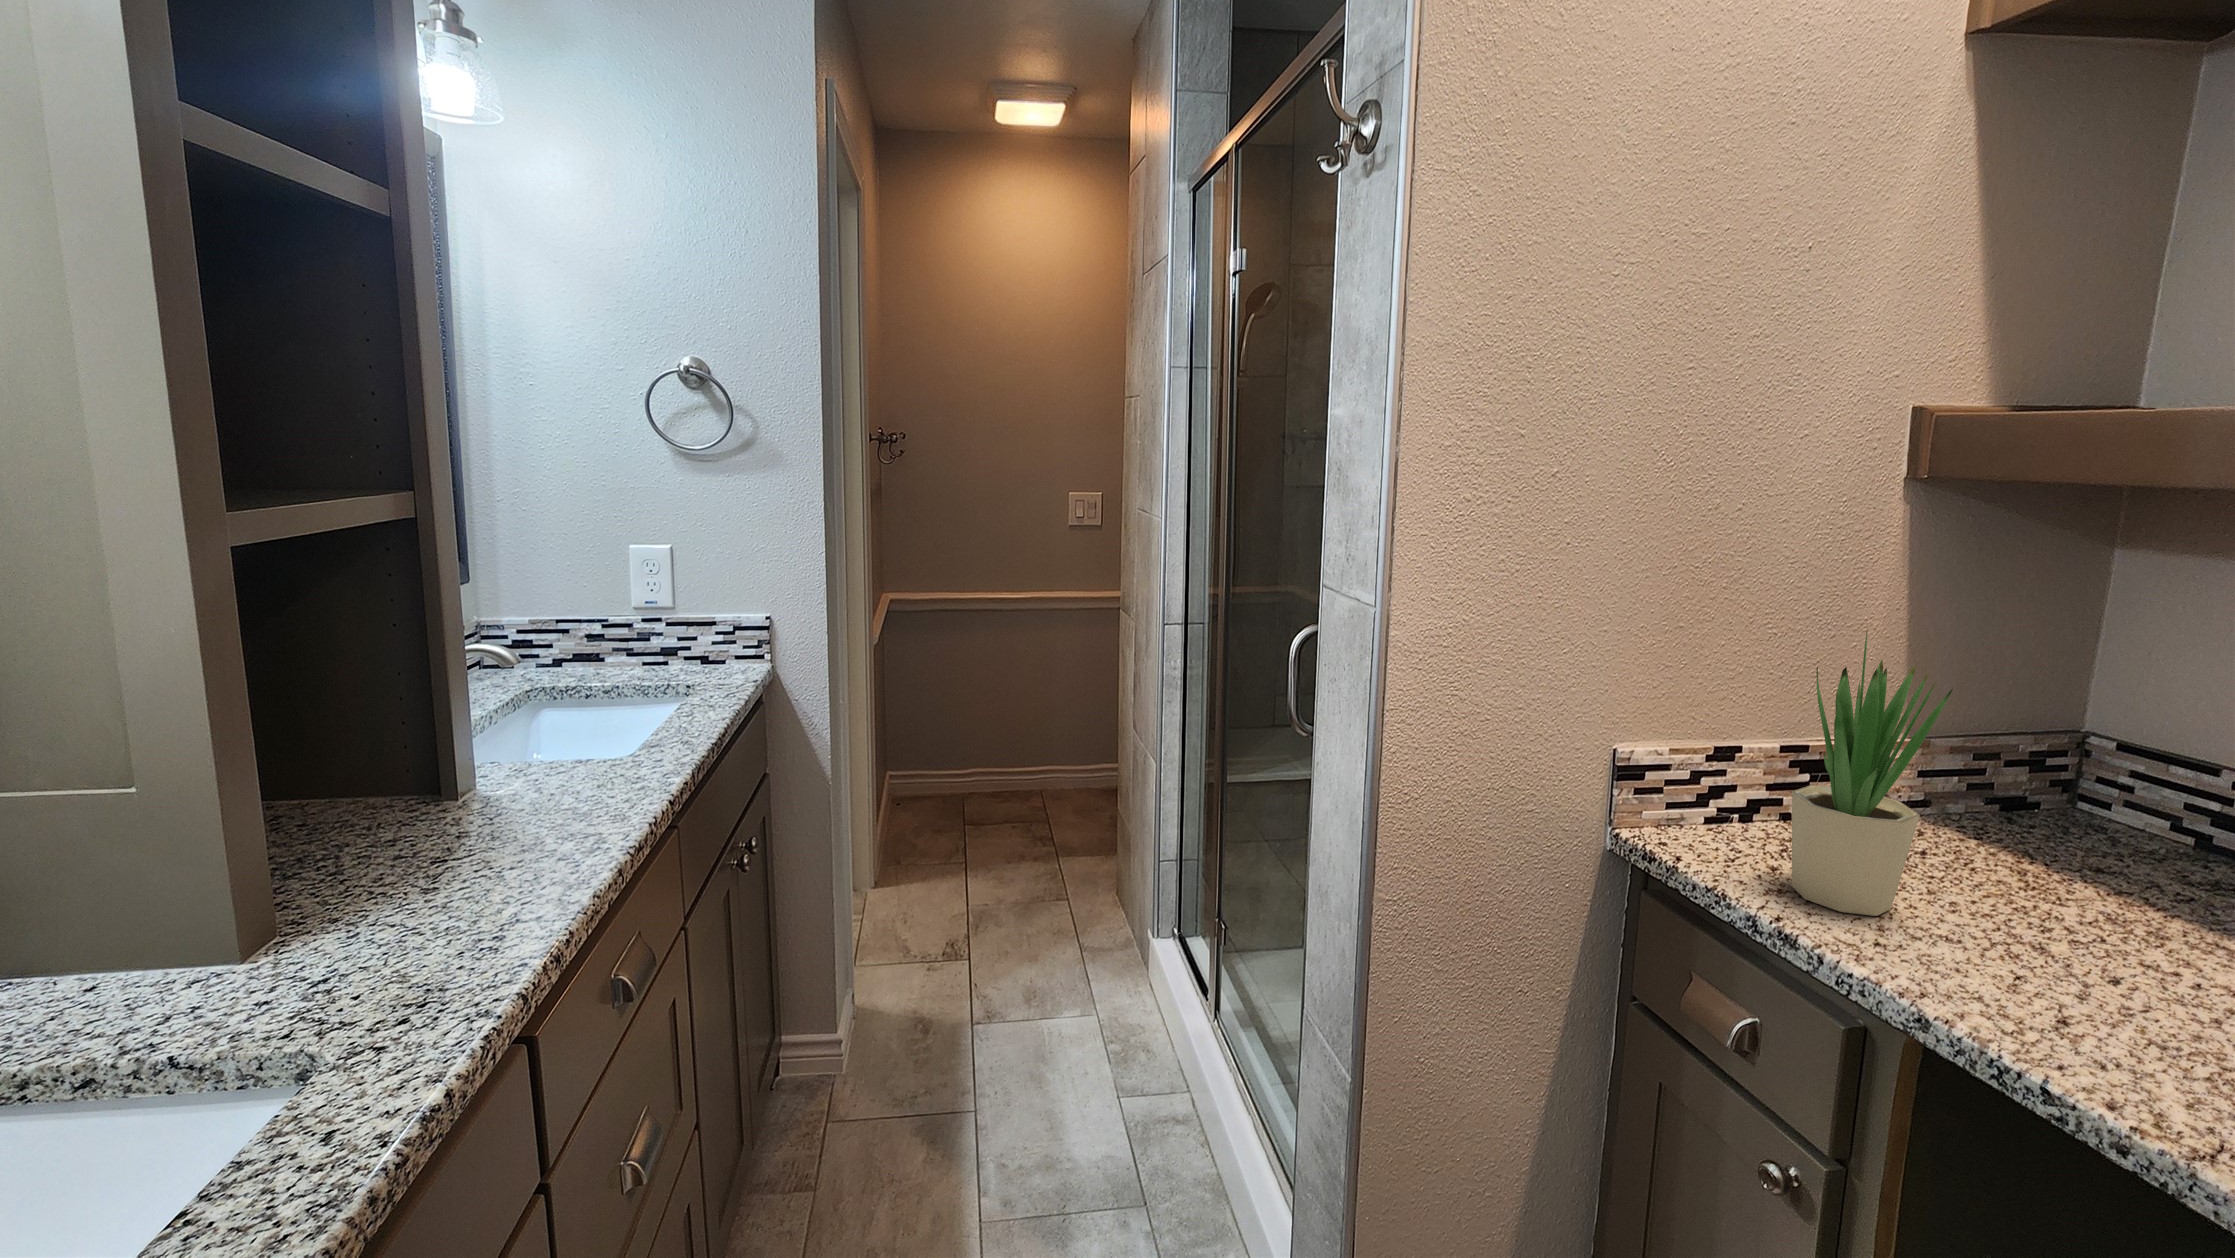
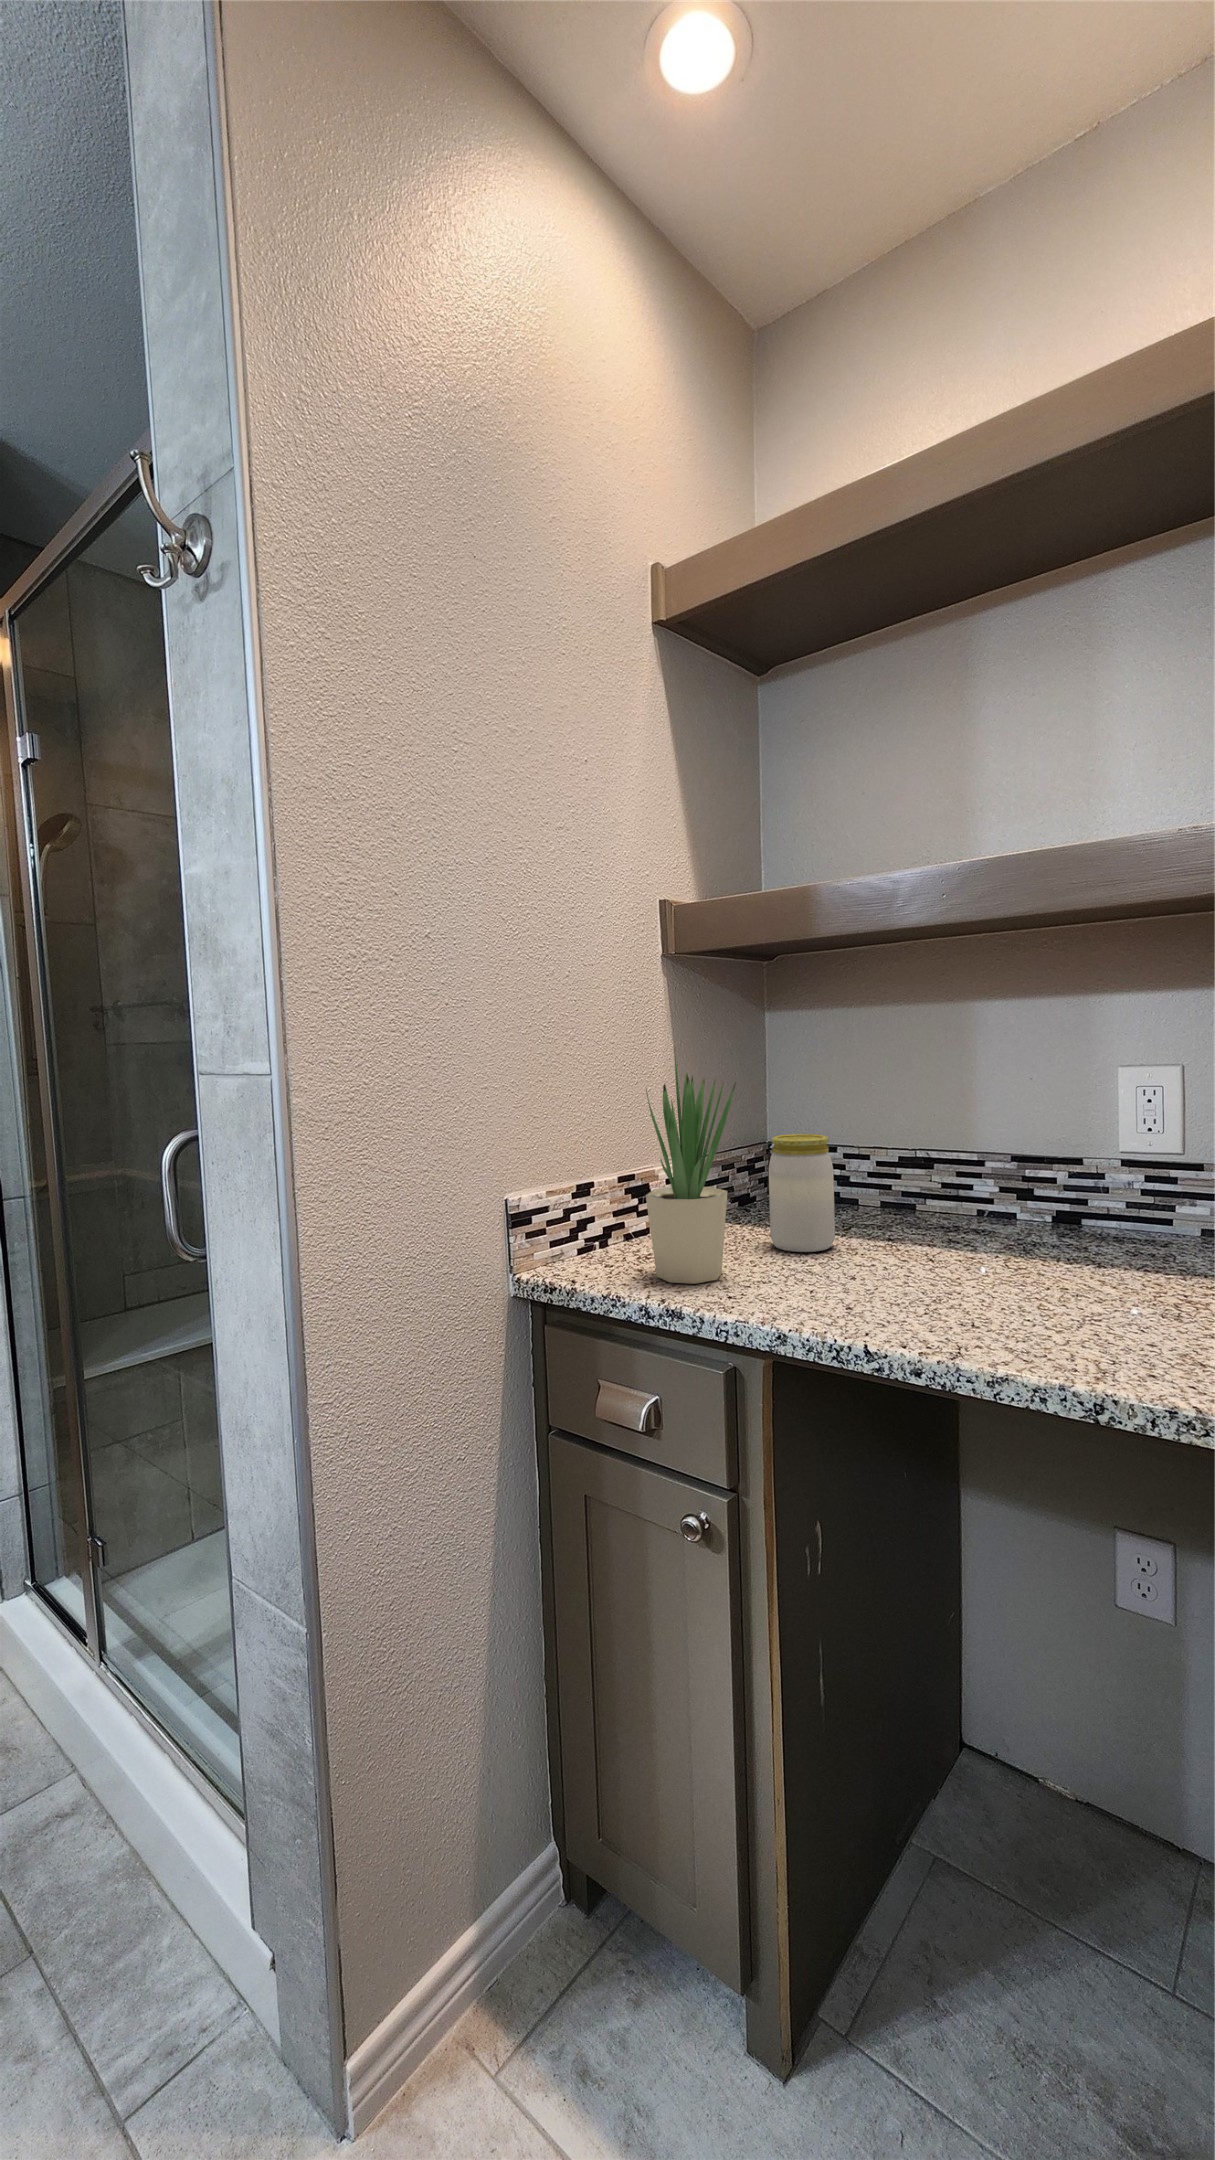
jar: none [2008,750,2149,922] -> present [769,1134,835,1252]

